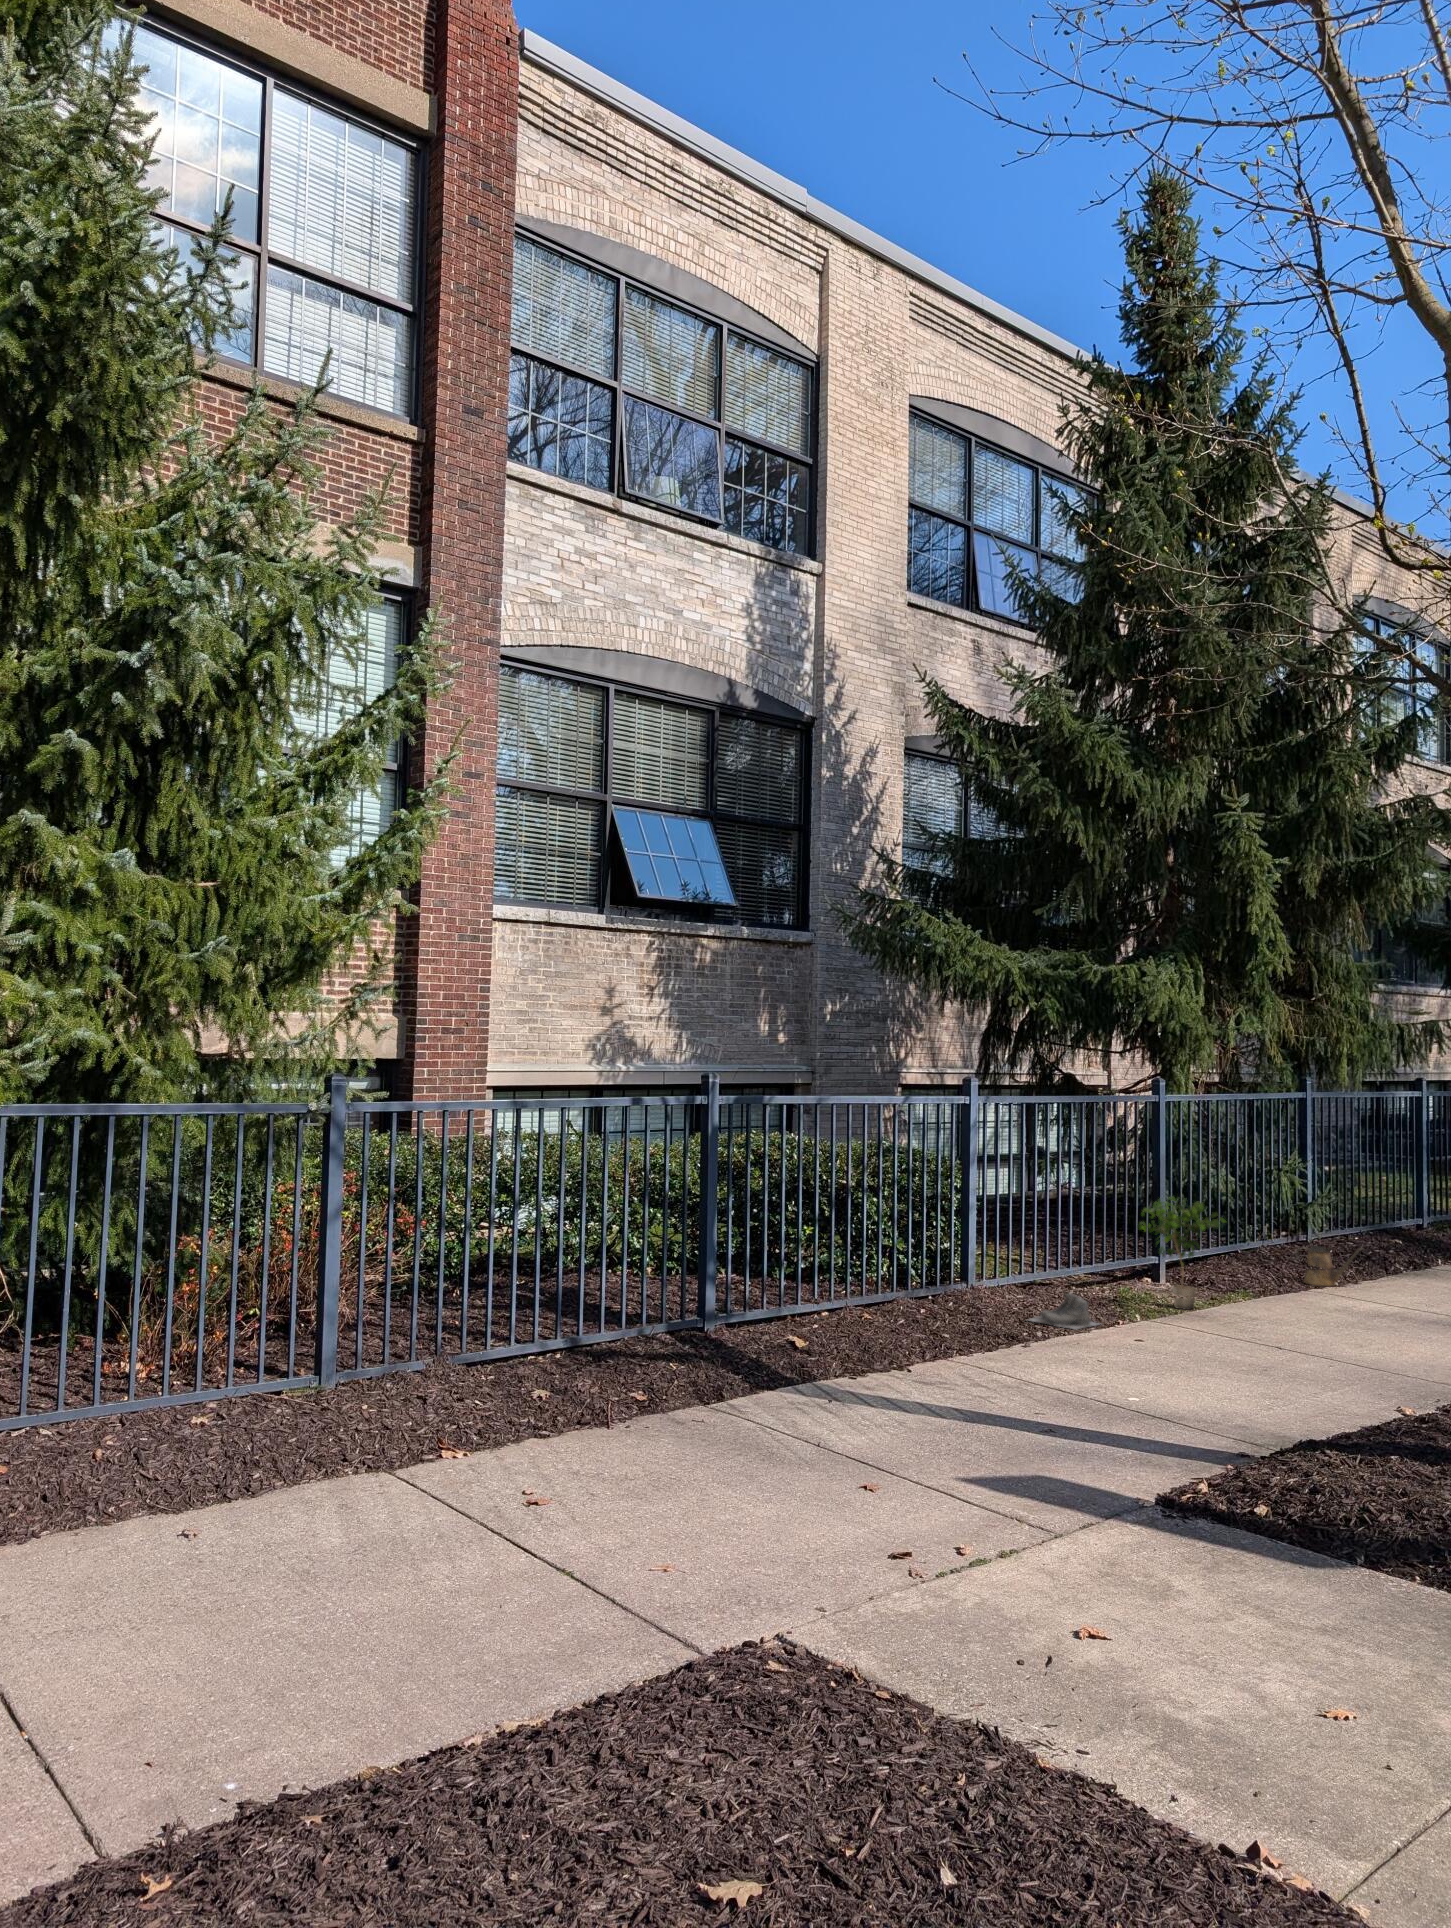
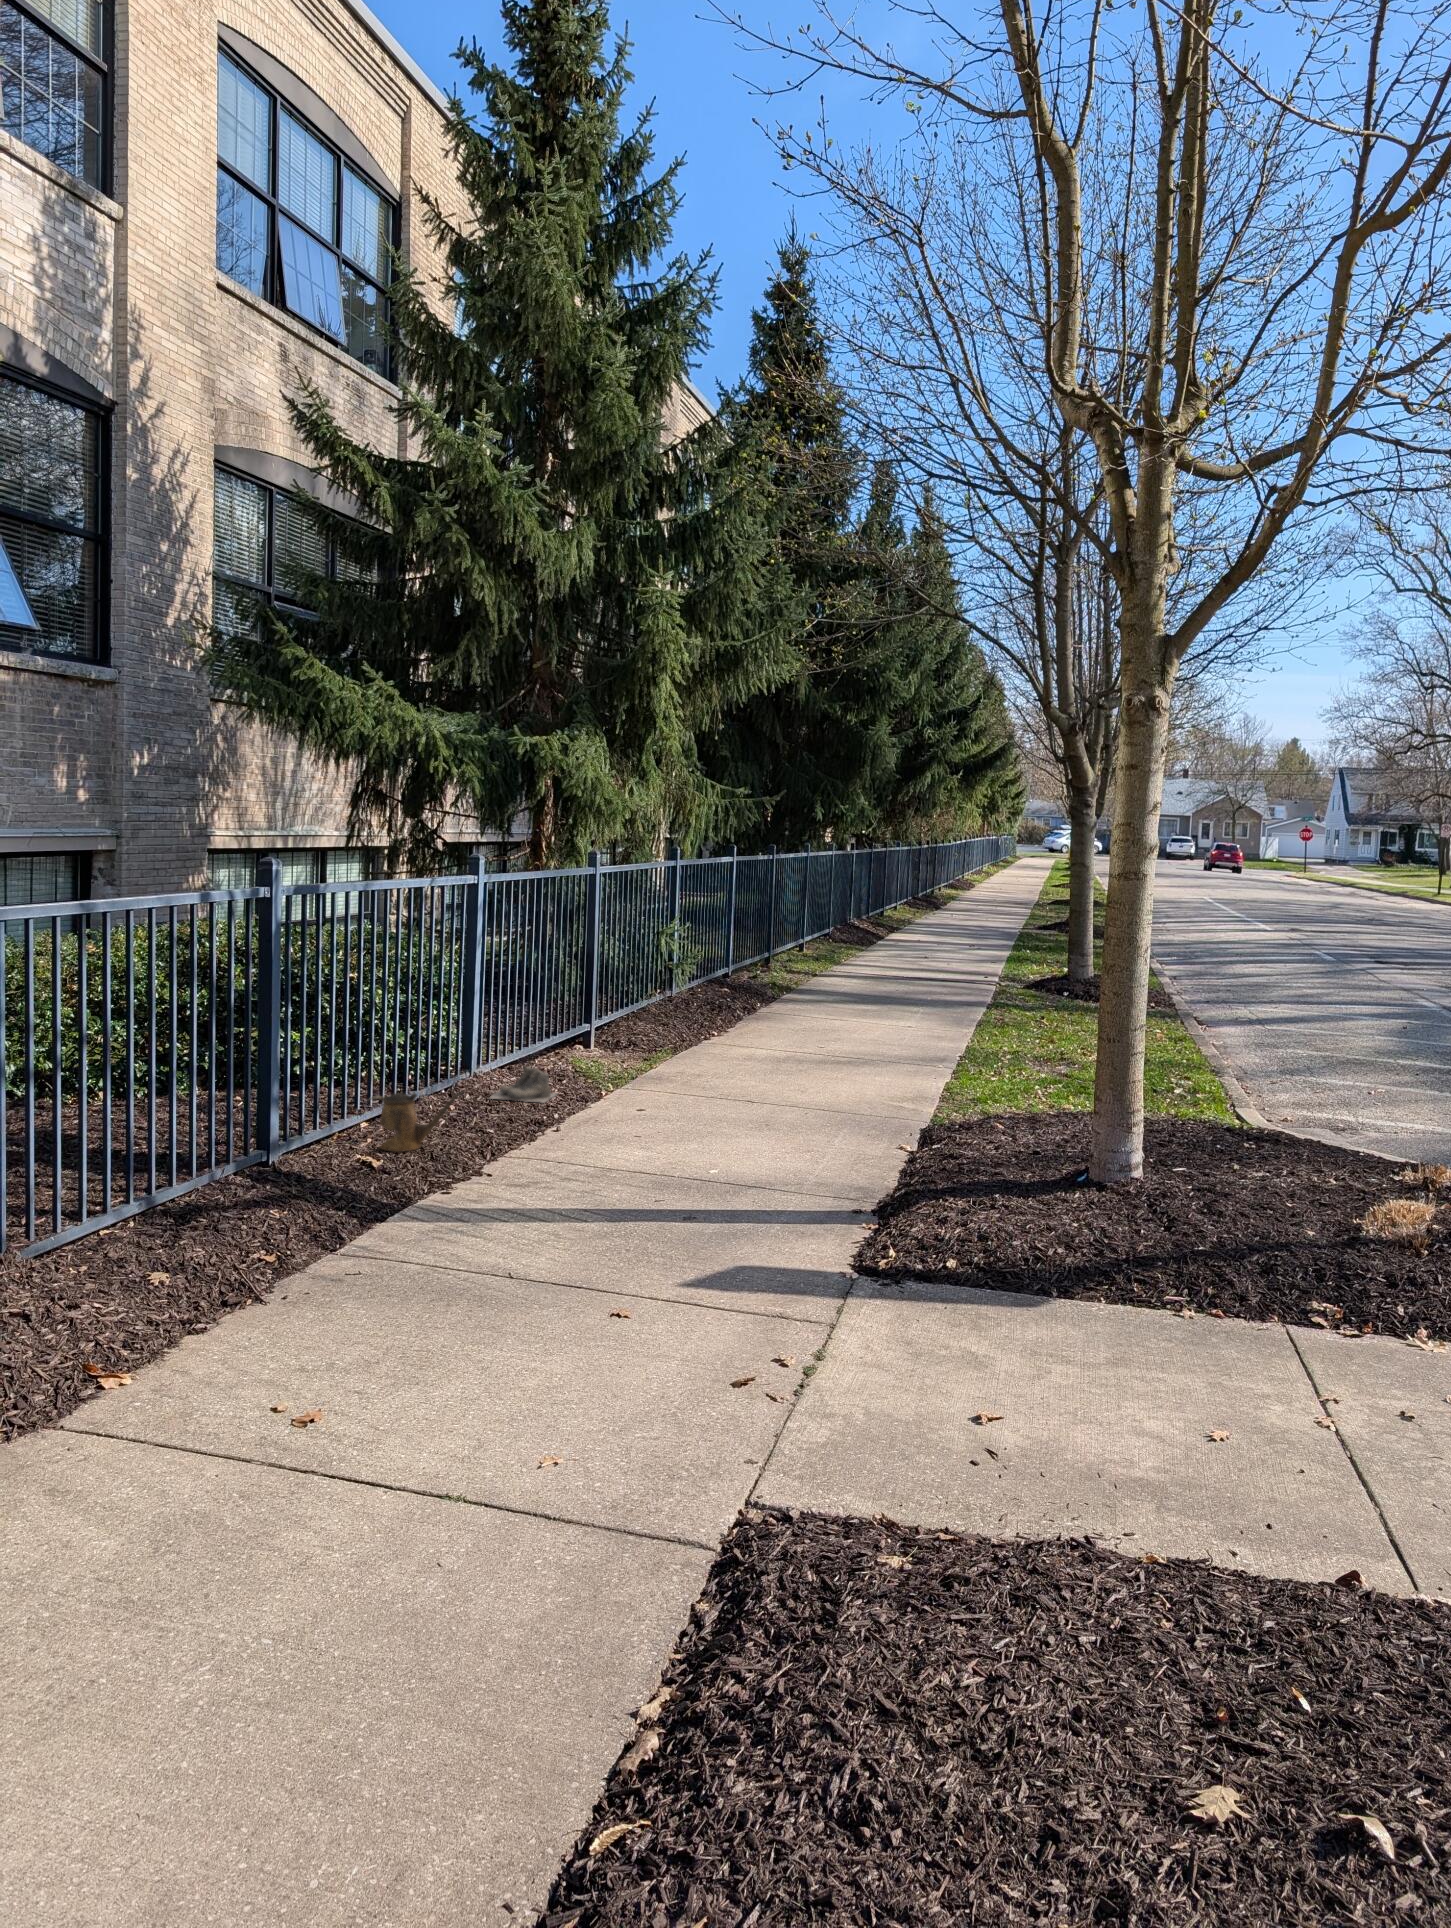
potted plant: present [1137,1196,1226,1310] -> none [560,963,643,1070]
watering can: present [1295,1246,1363,1286] -> present [369,1091,463,1152]

